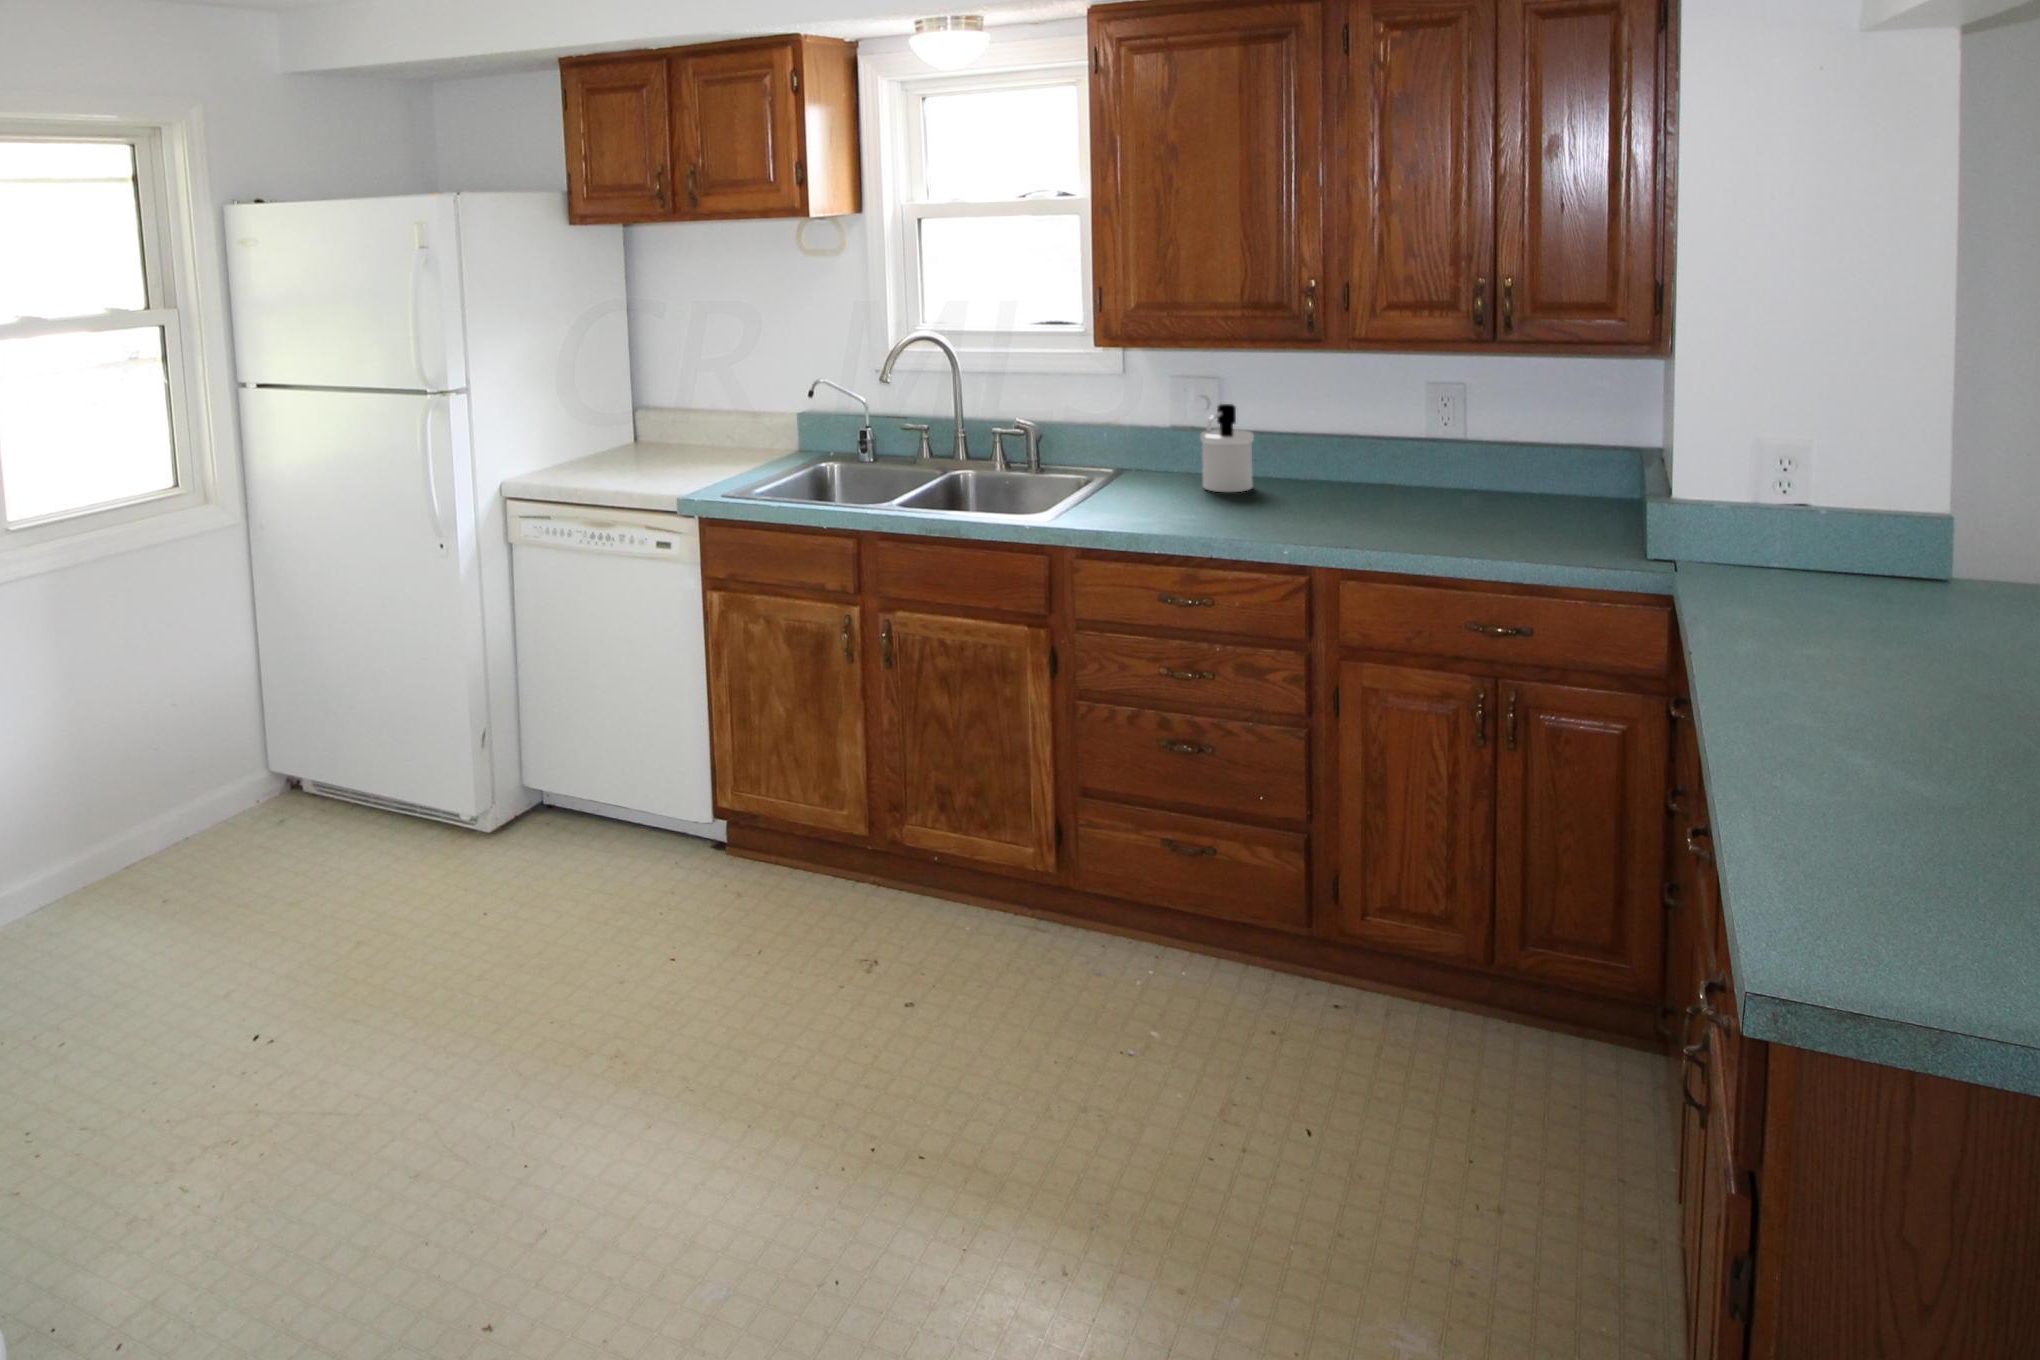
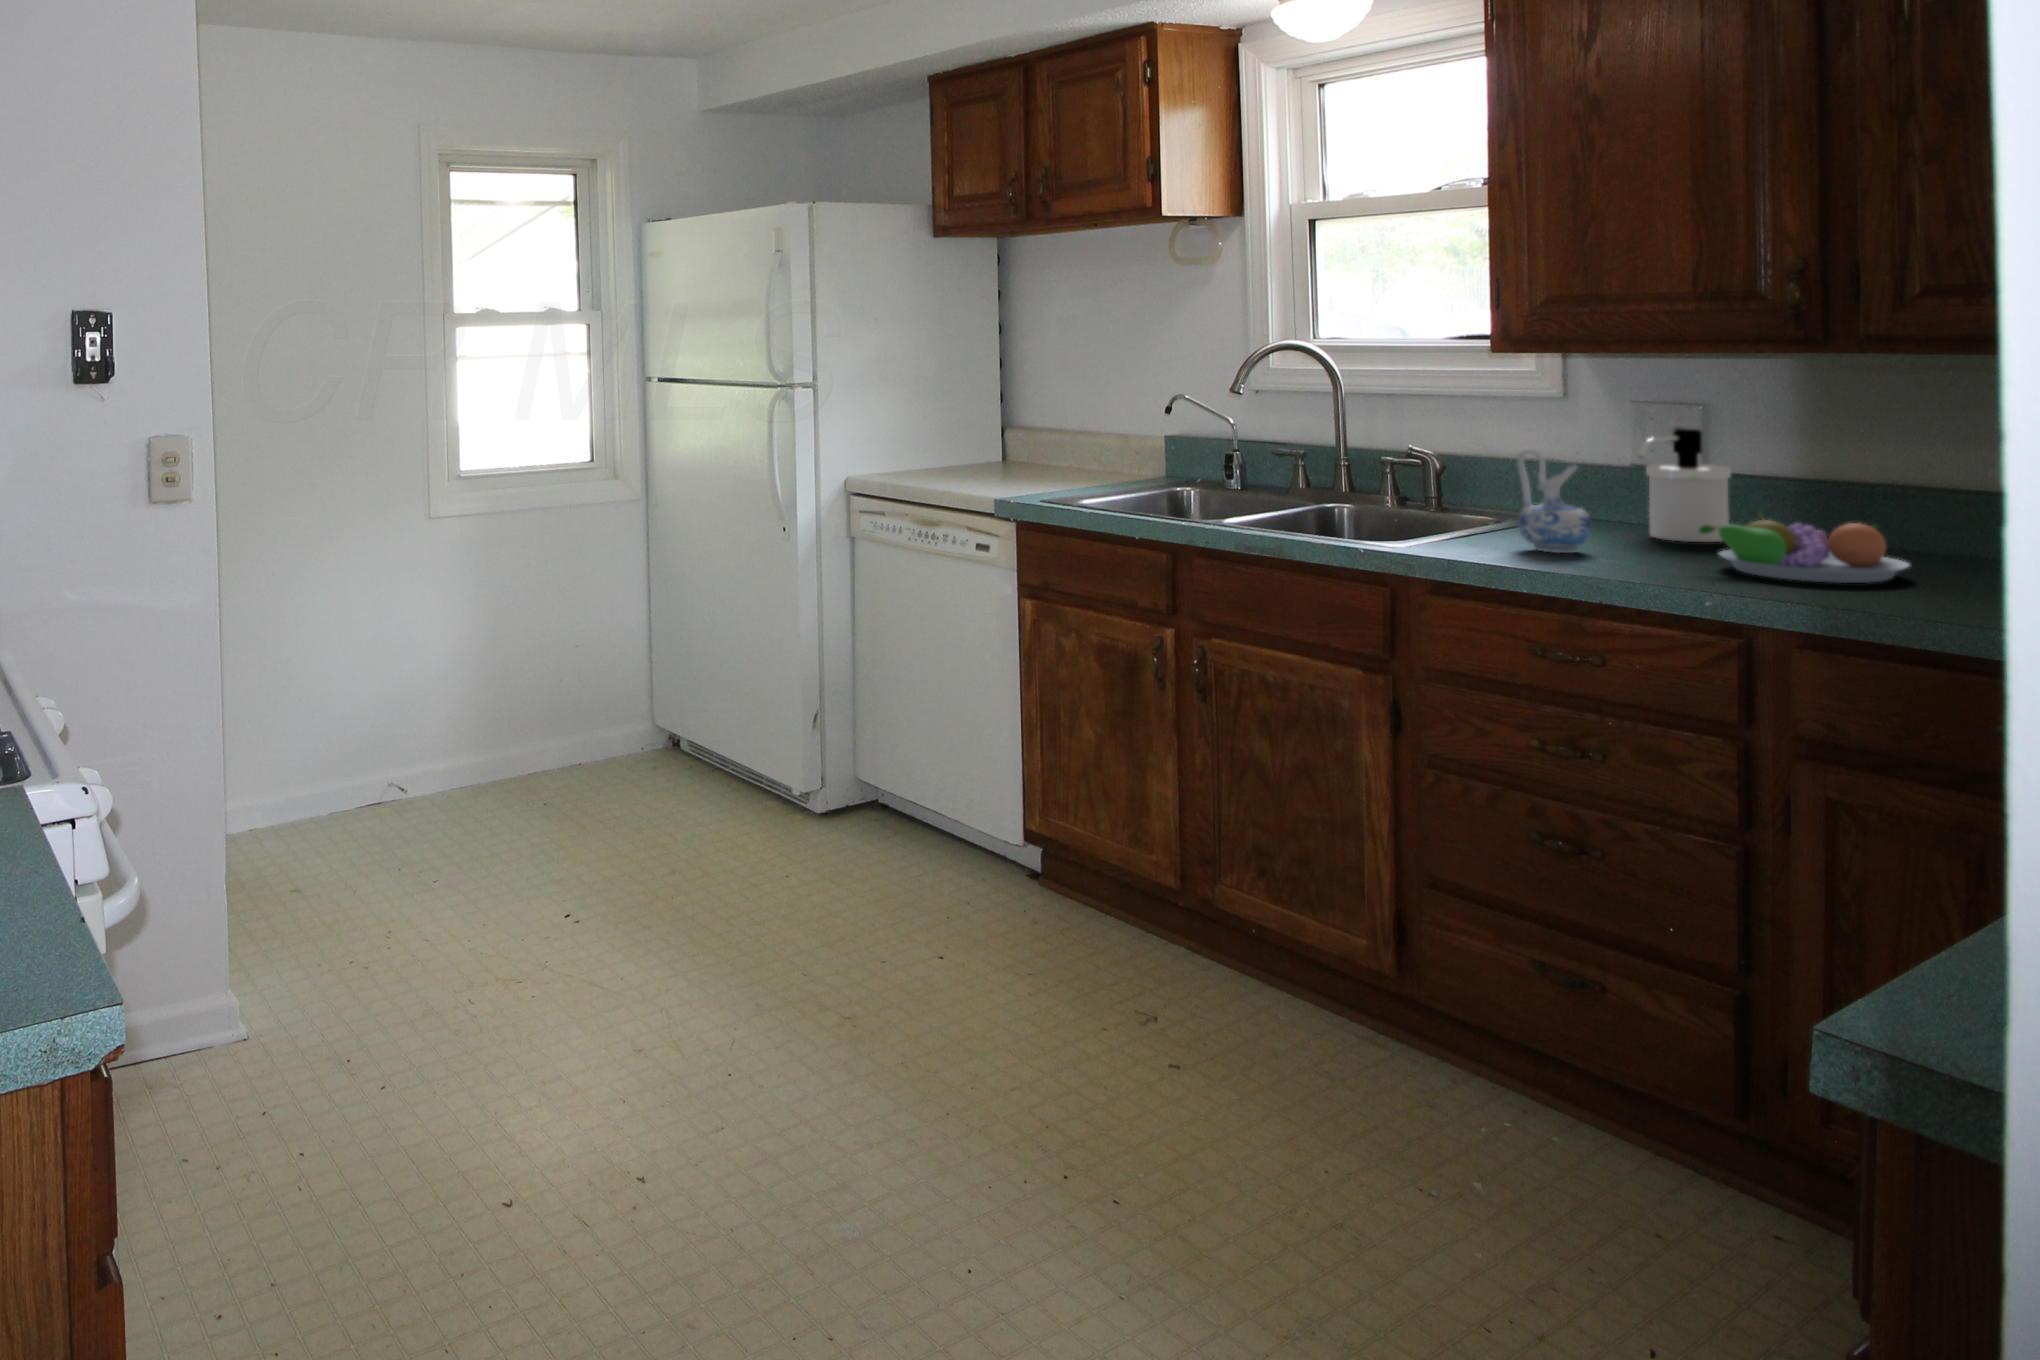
ceramic pitcher: none [1140,434,1192,517] -> present [1517,449,1591,553]
fruit bowl: none [1273,473,1393,529] -> present [1699,511,1909,583]

